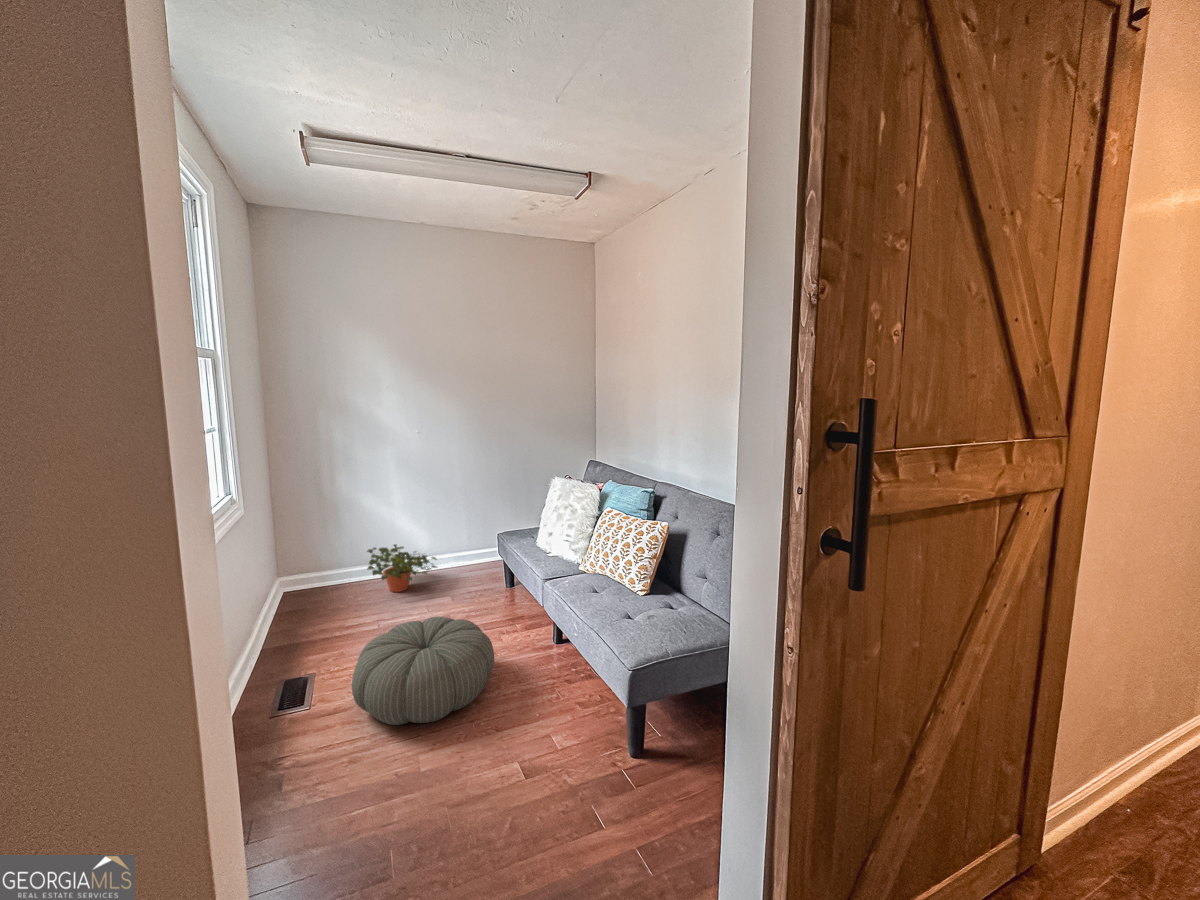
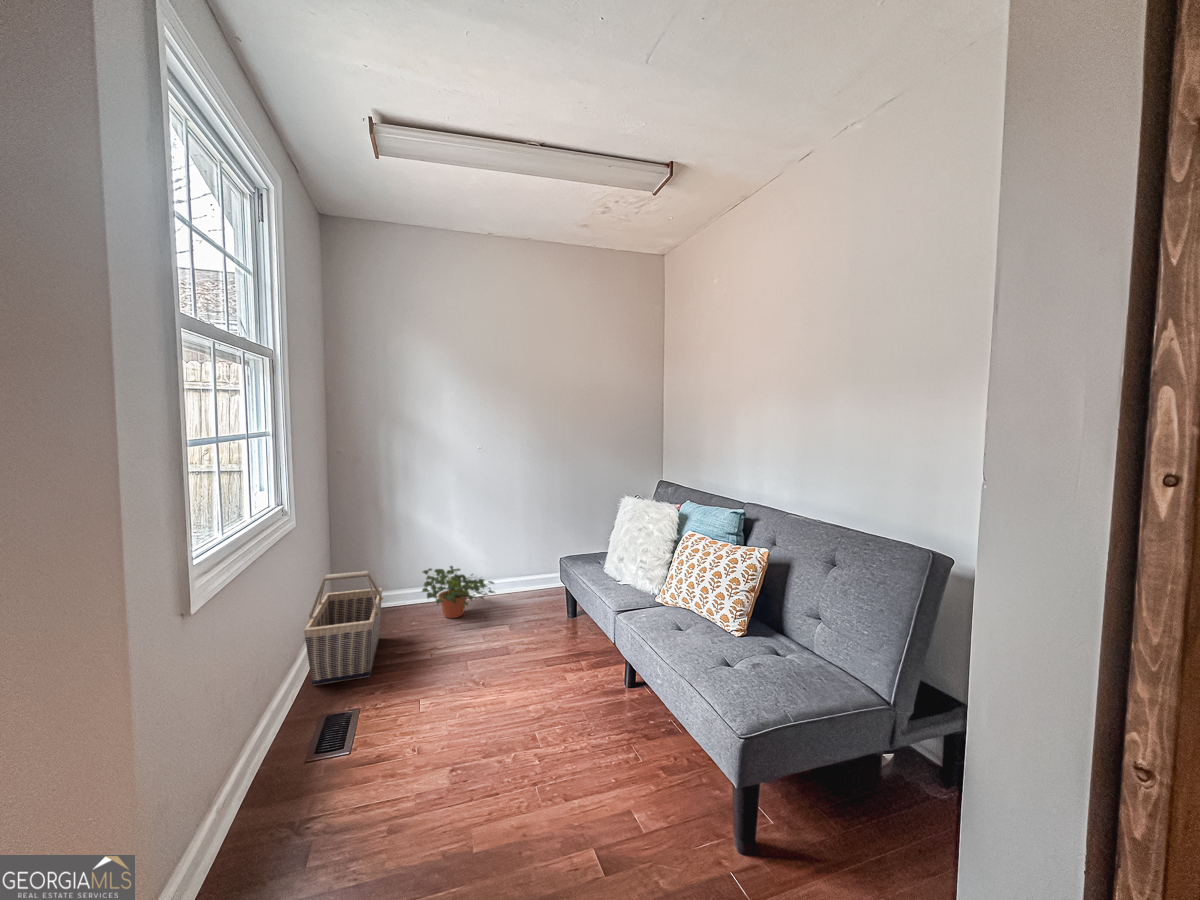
basket: none [257,553,331,657] -> present [304,571,383,685]
pouf: present [352,617,494,725] -> none [398,650,560,782]

